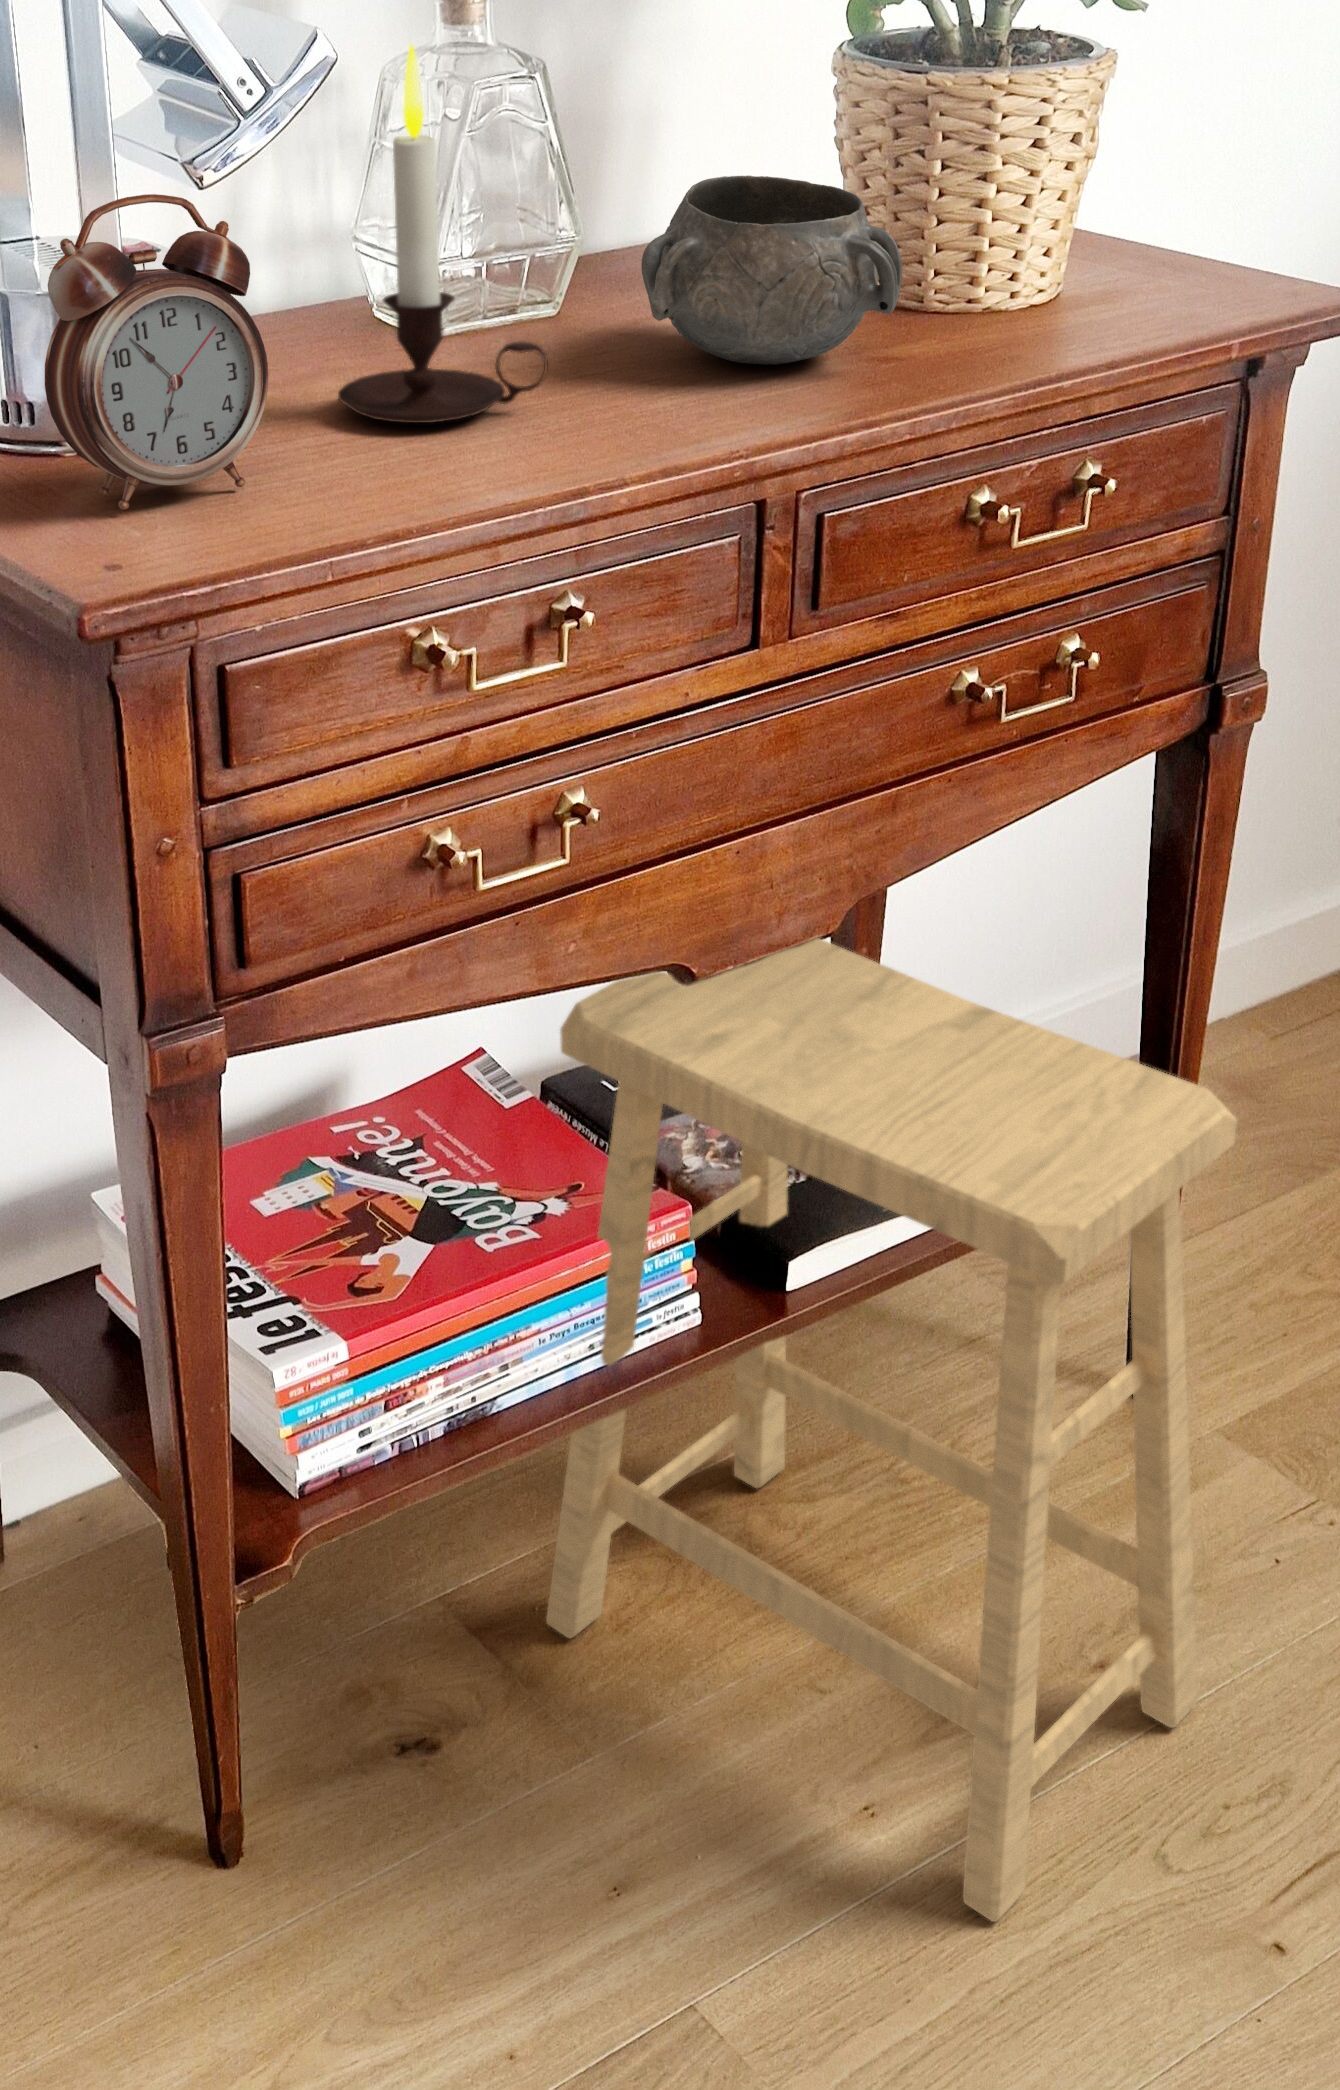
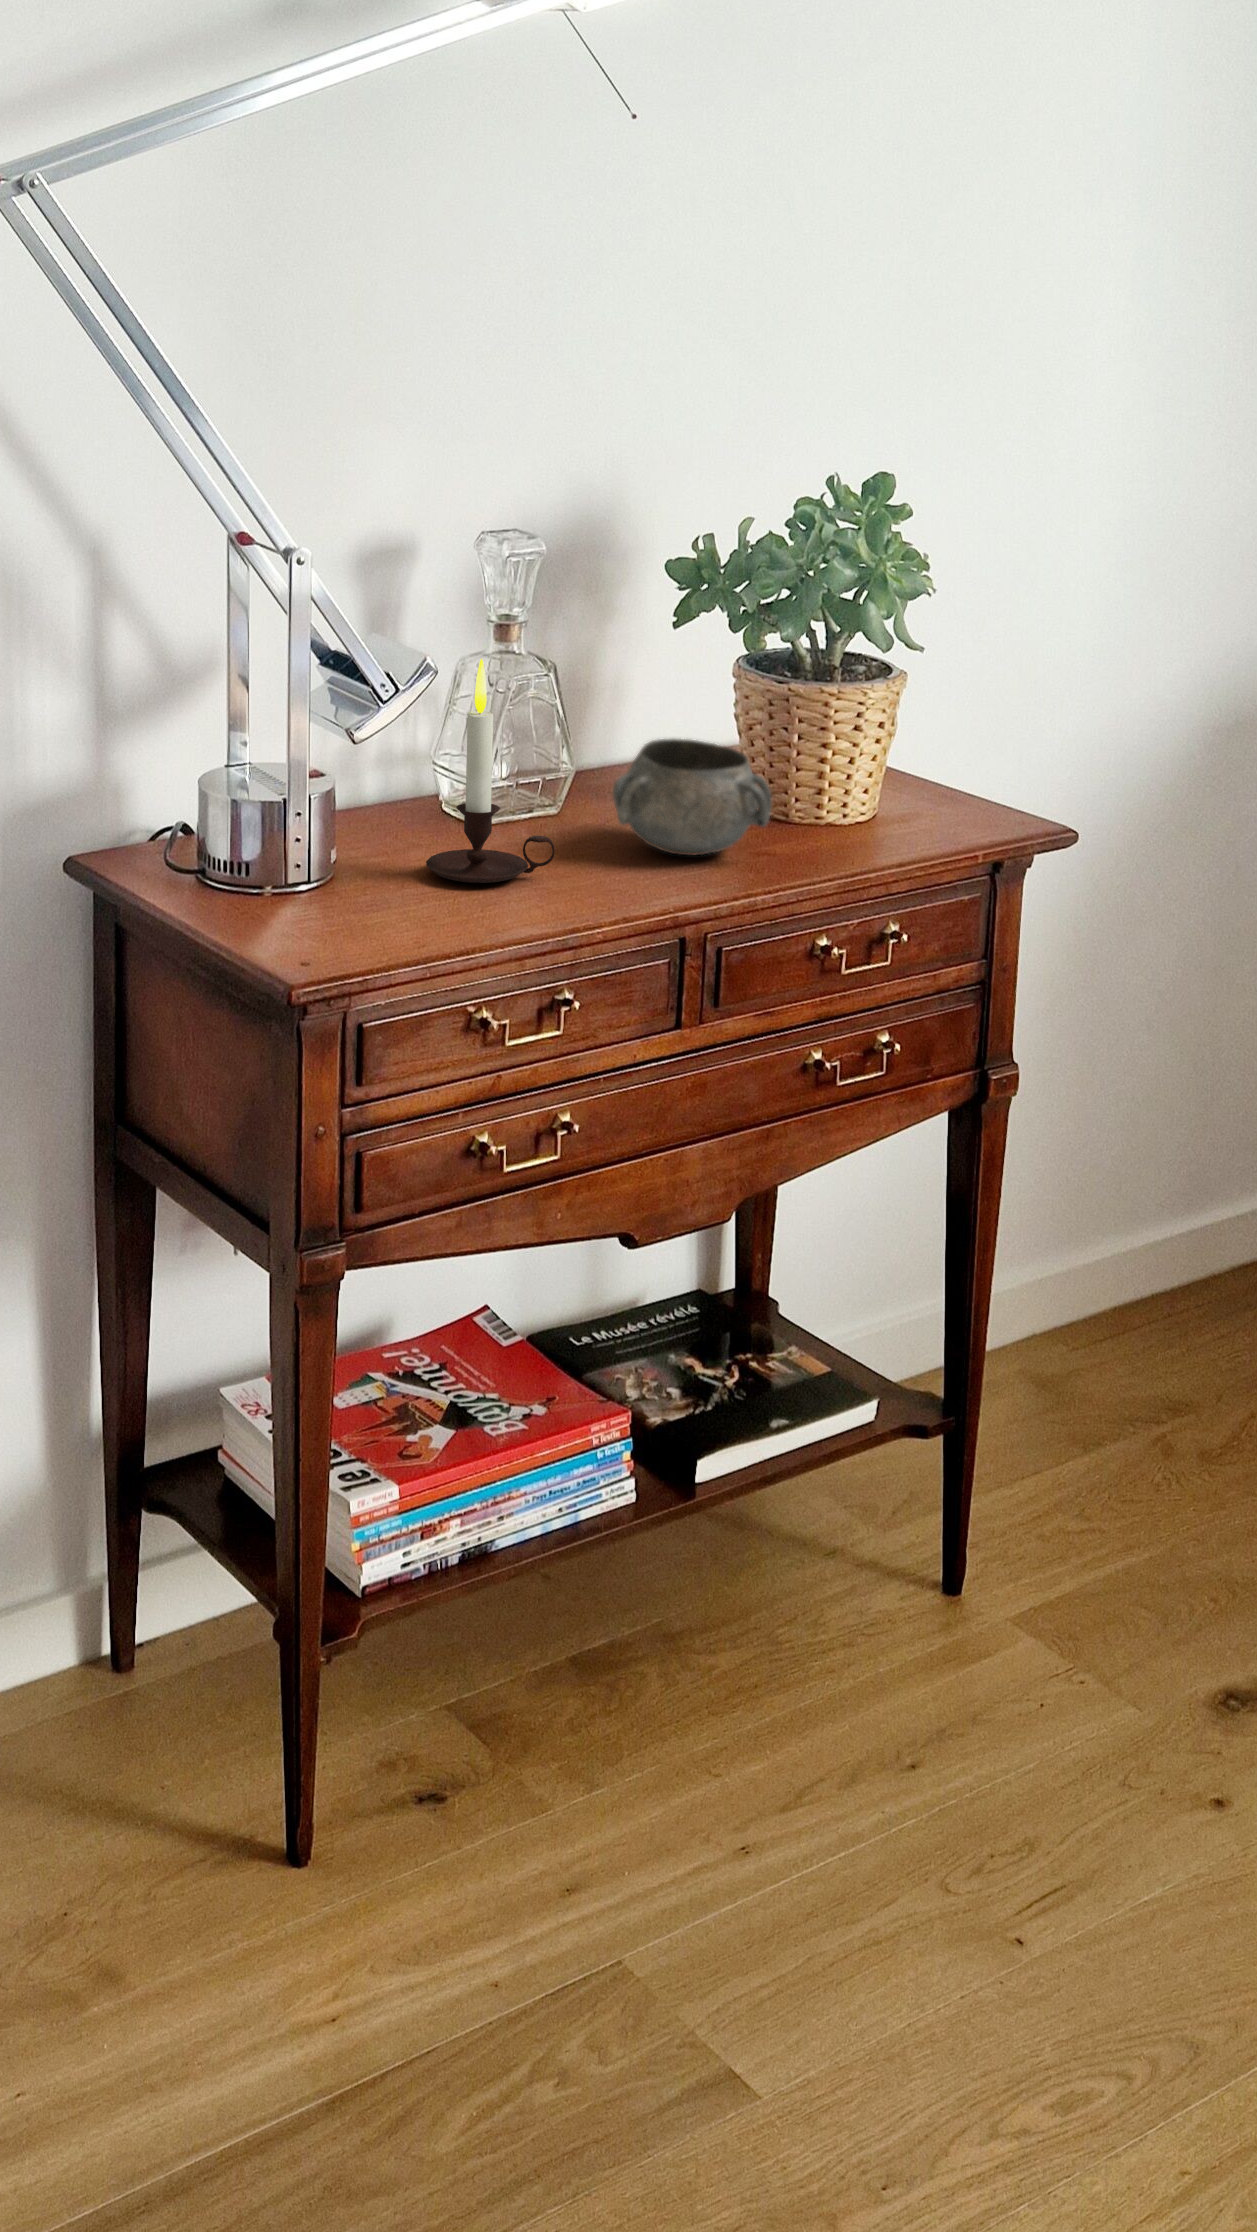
alarm clock: present [45,194,269,510] -> none [262,744,392,927]
footstool: present [546,938,1237,1922] -> none [521,1216,982,1925]

